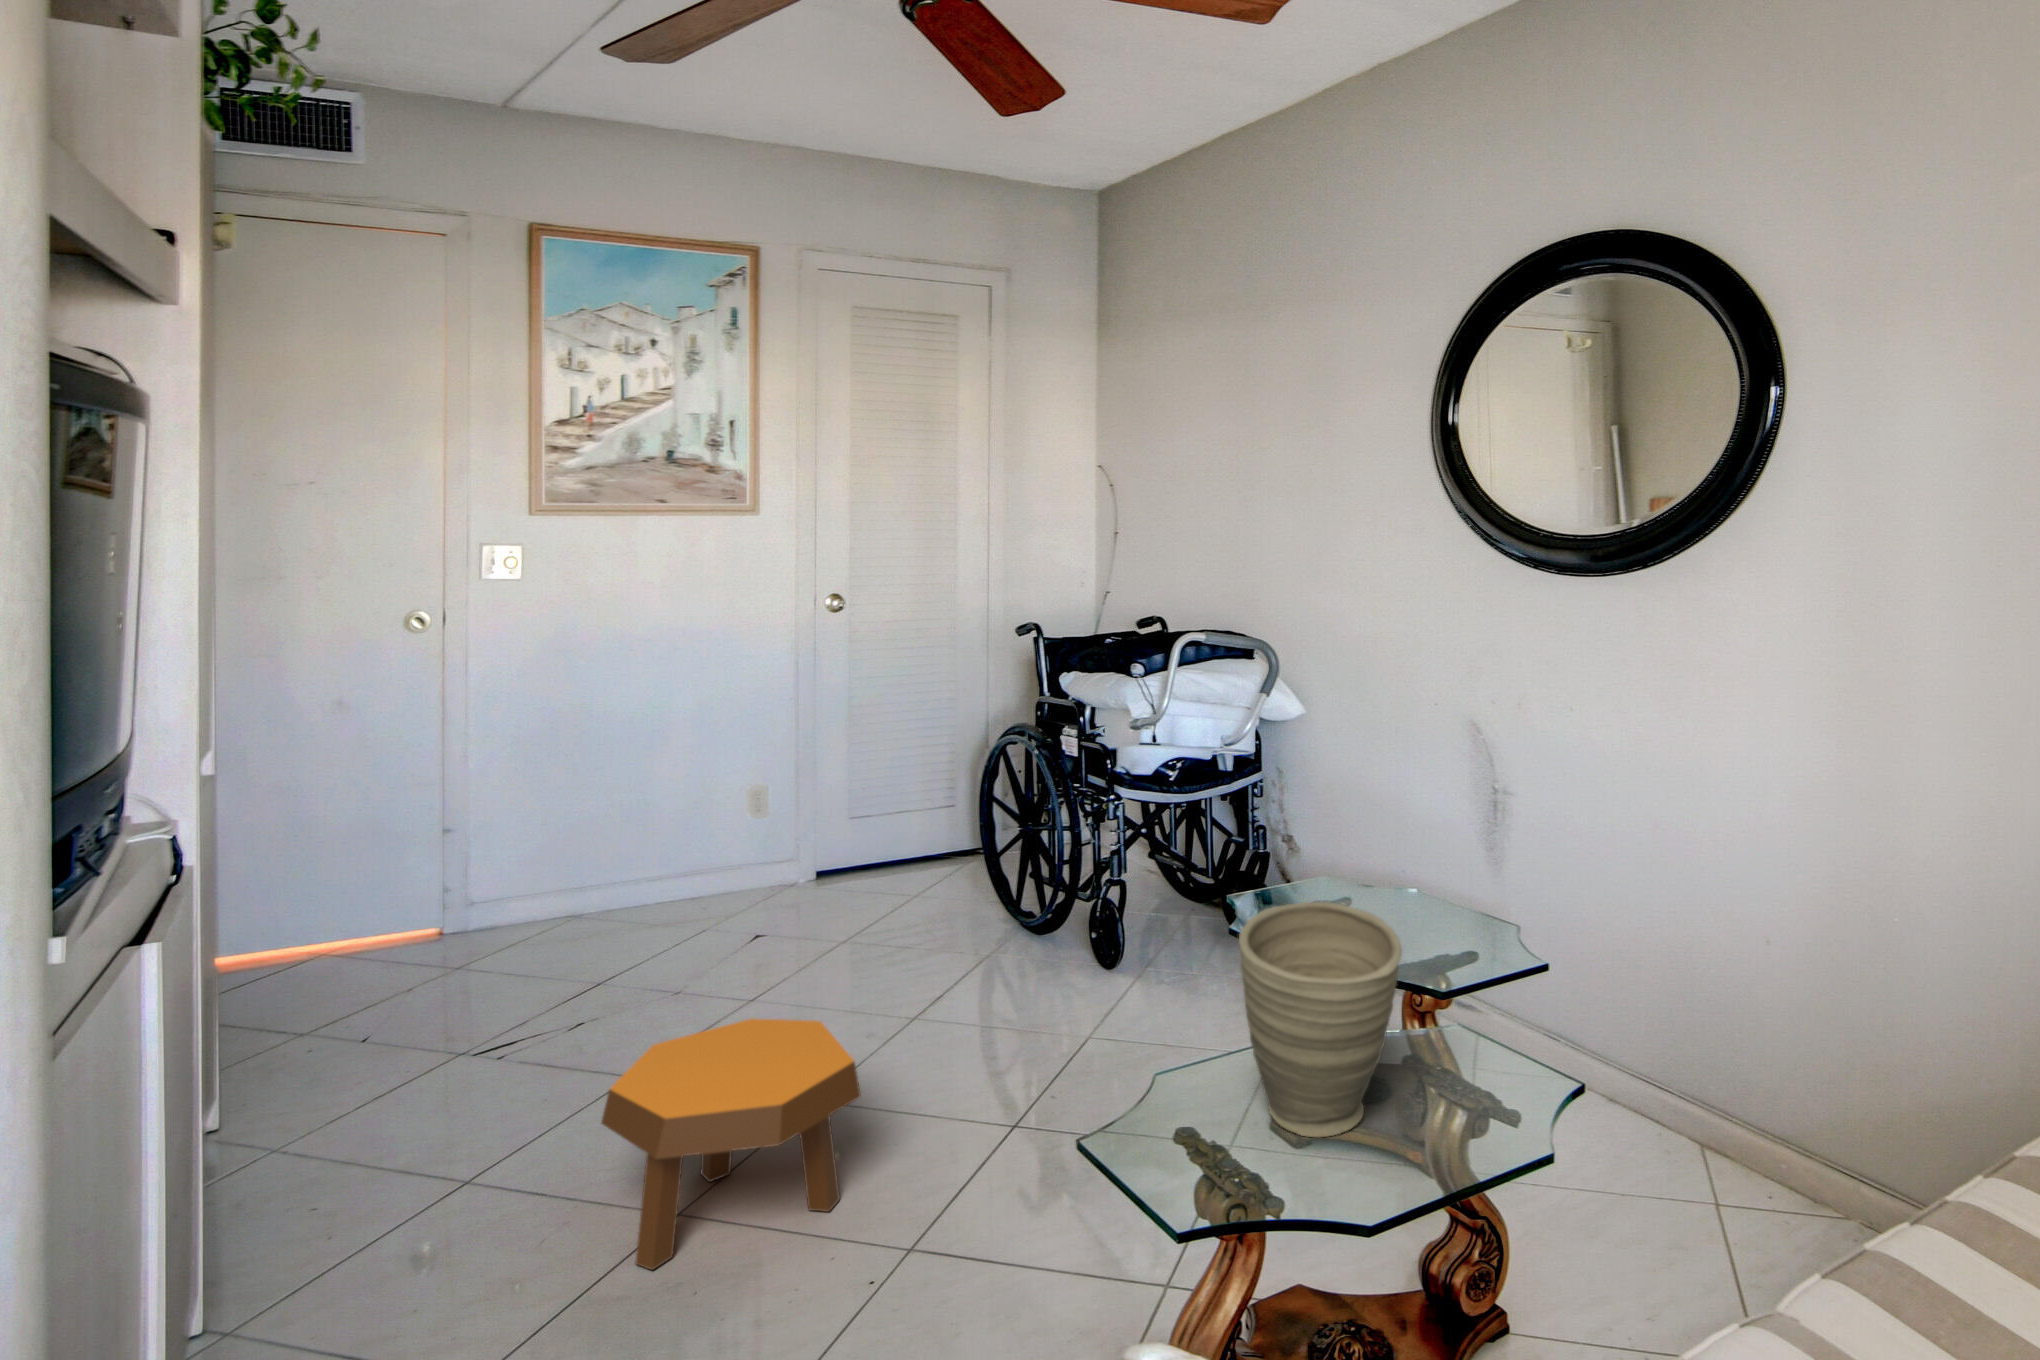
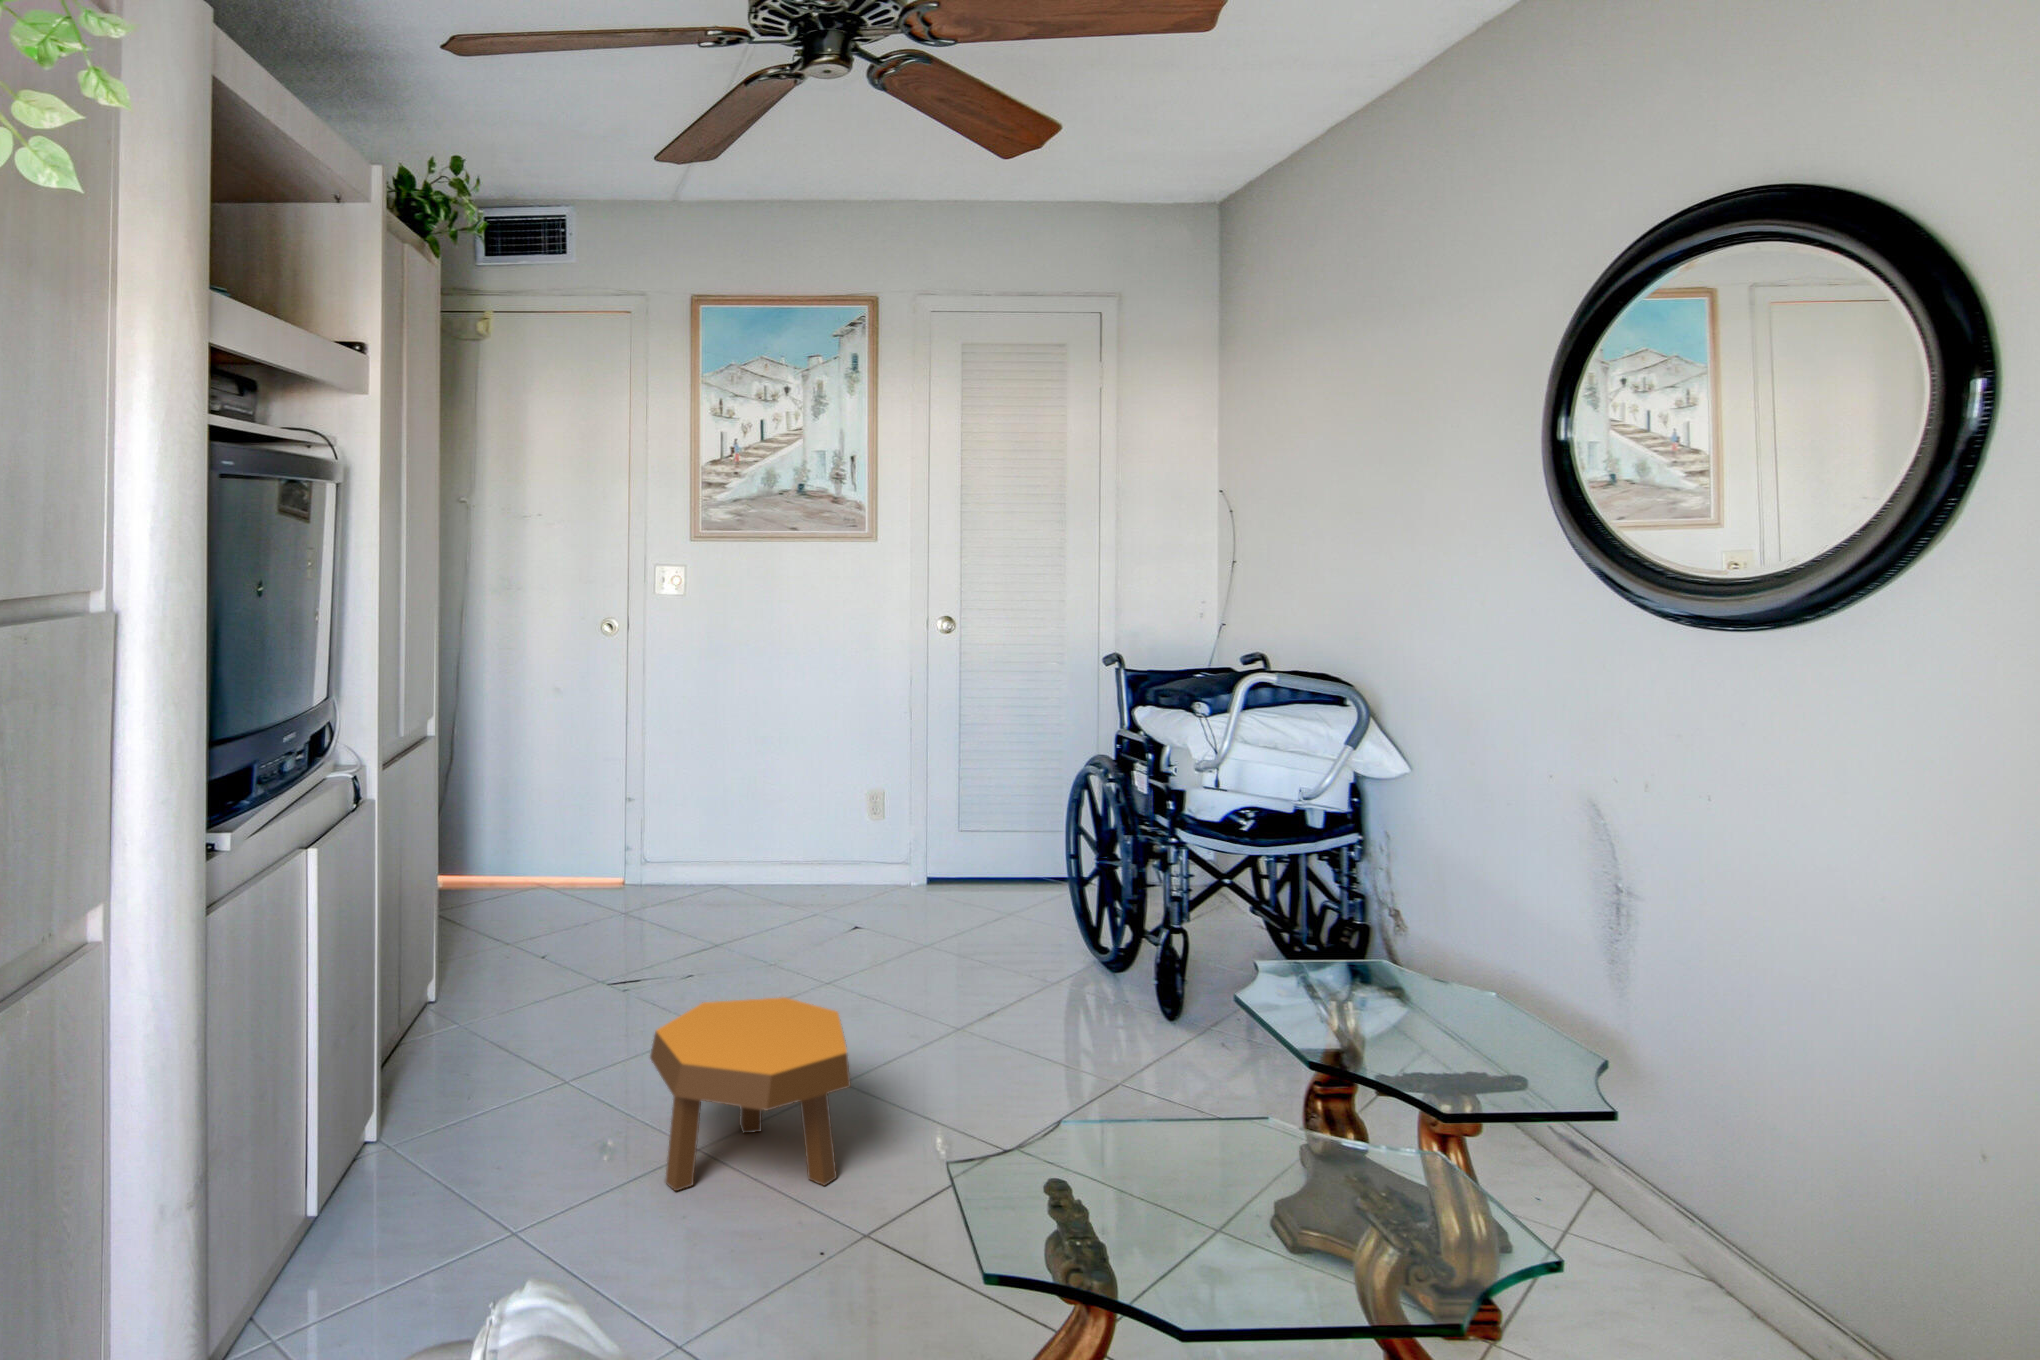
vase: present [1239,902,1402,1137] -> none [1114,973,1300,1234]

